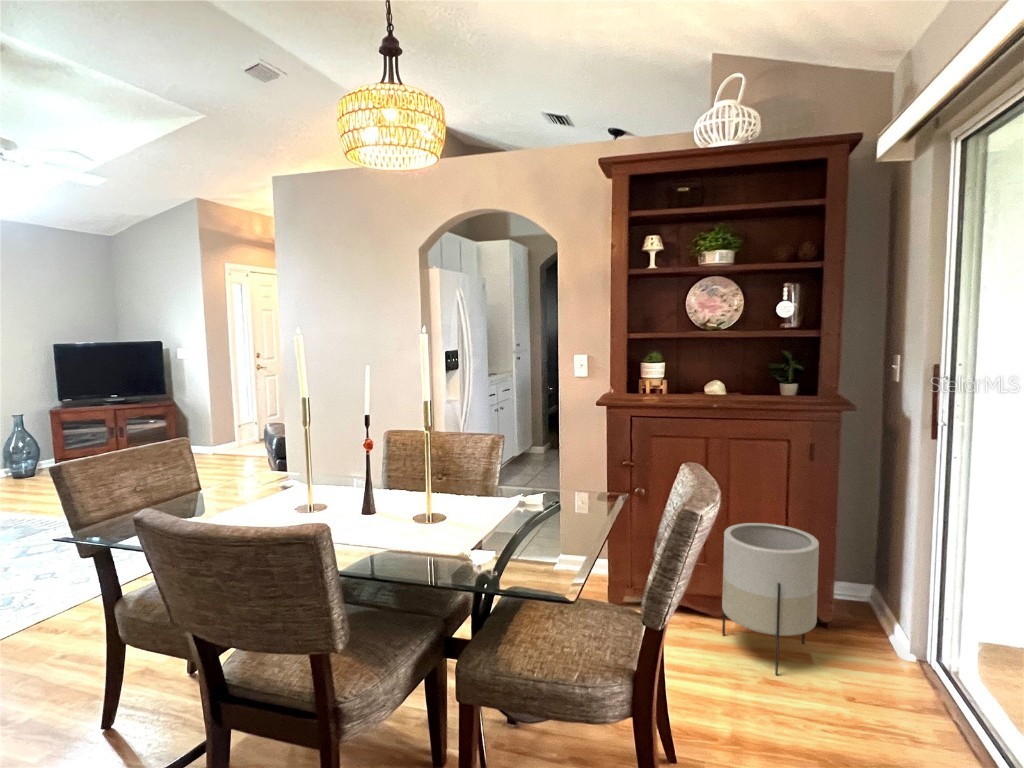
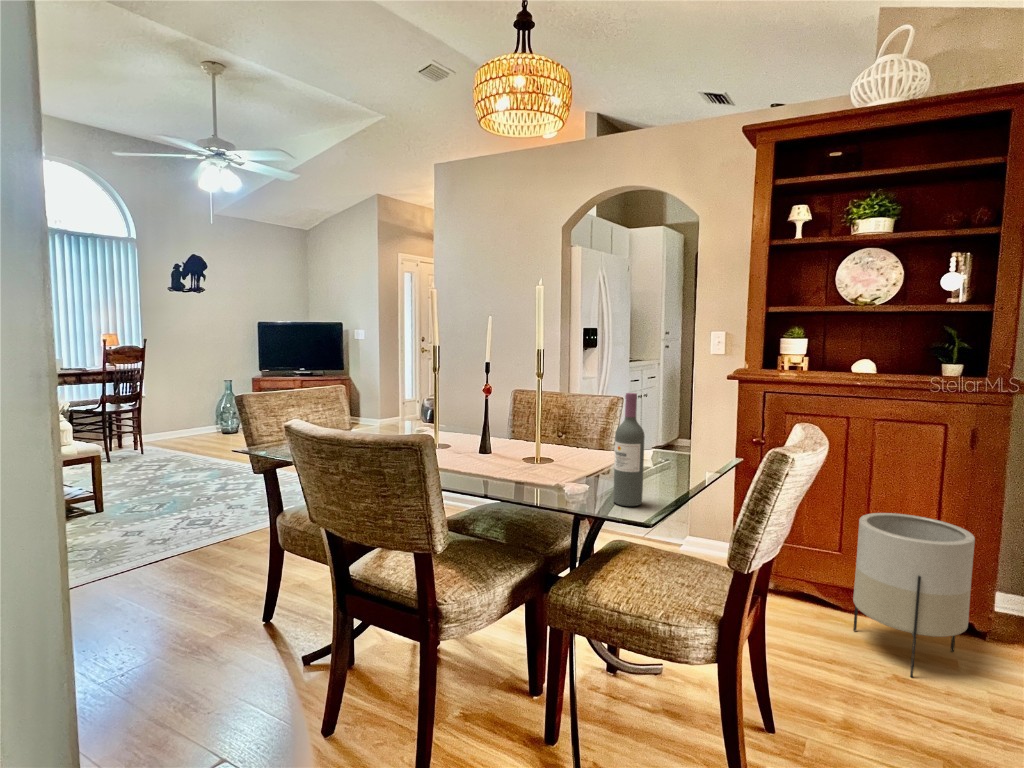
wine bottle: none [518,449,548,567] -> present [613,393,645,506]

